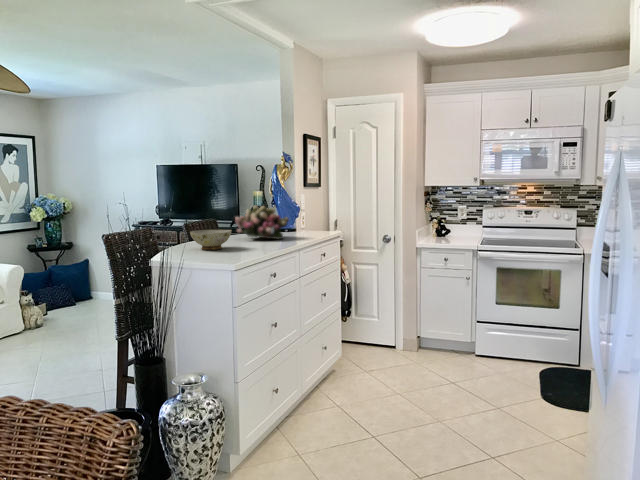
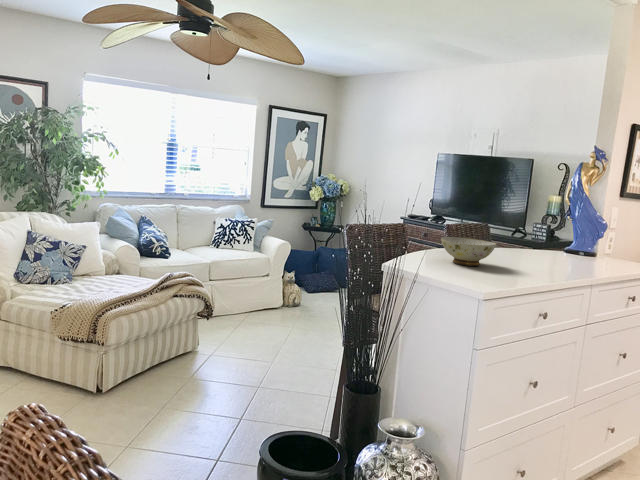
flower arrangement: present [235,206,289,239] -> none [507,214,586,266]

